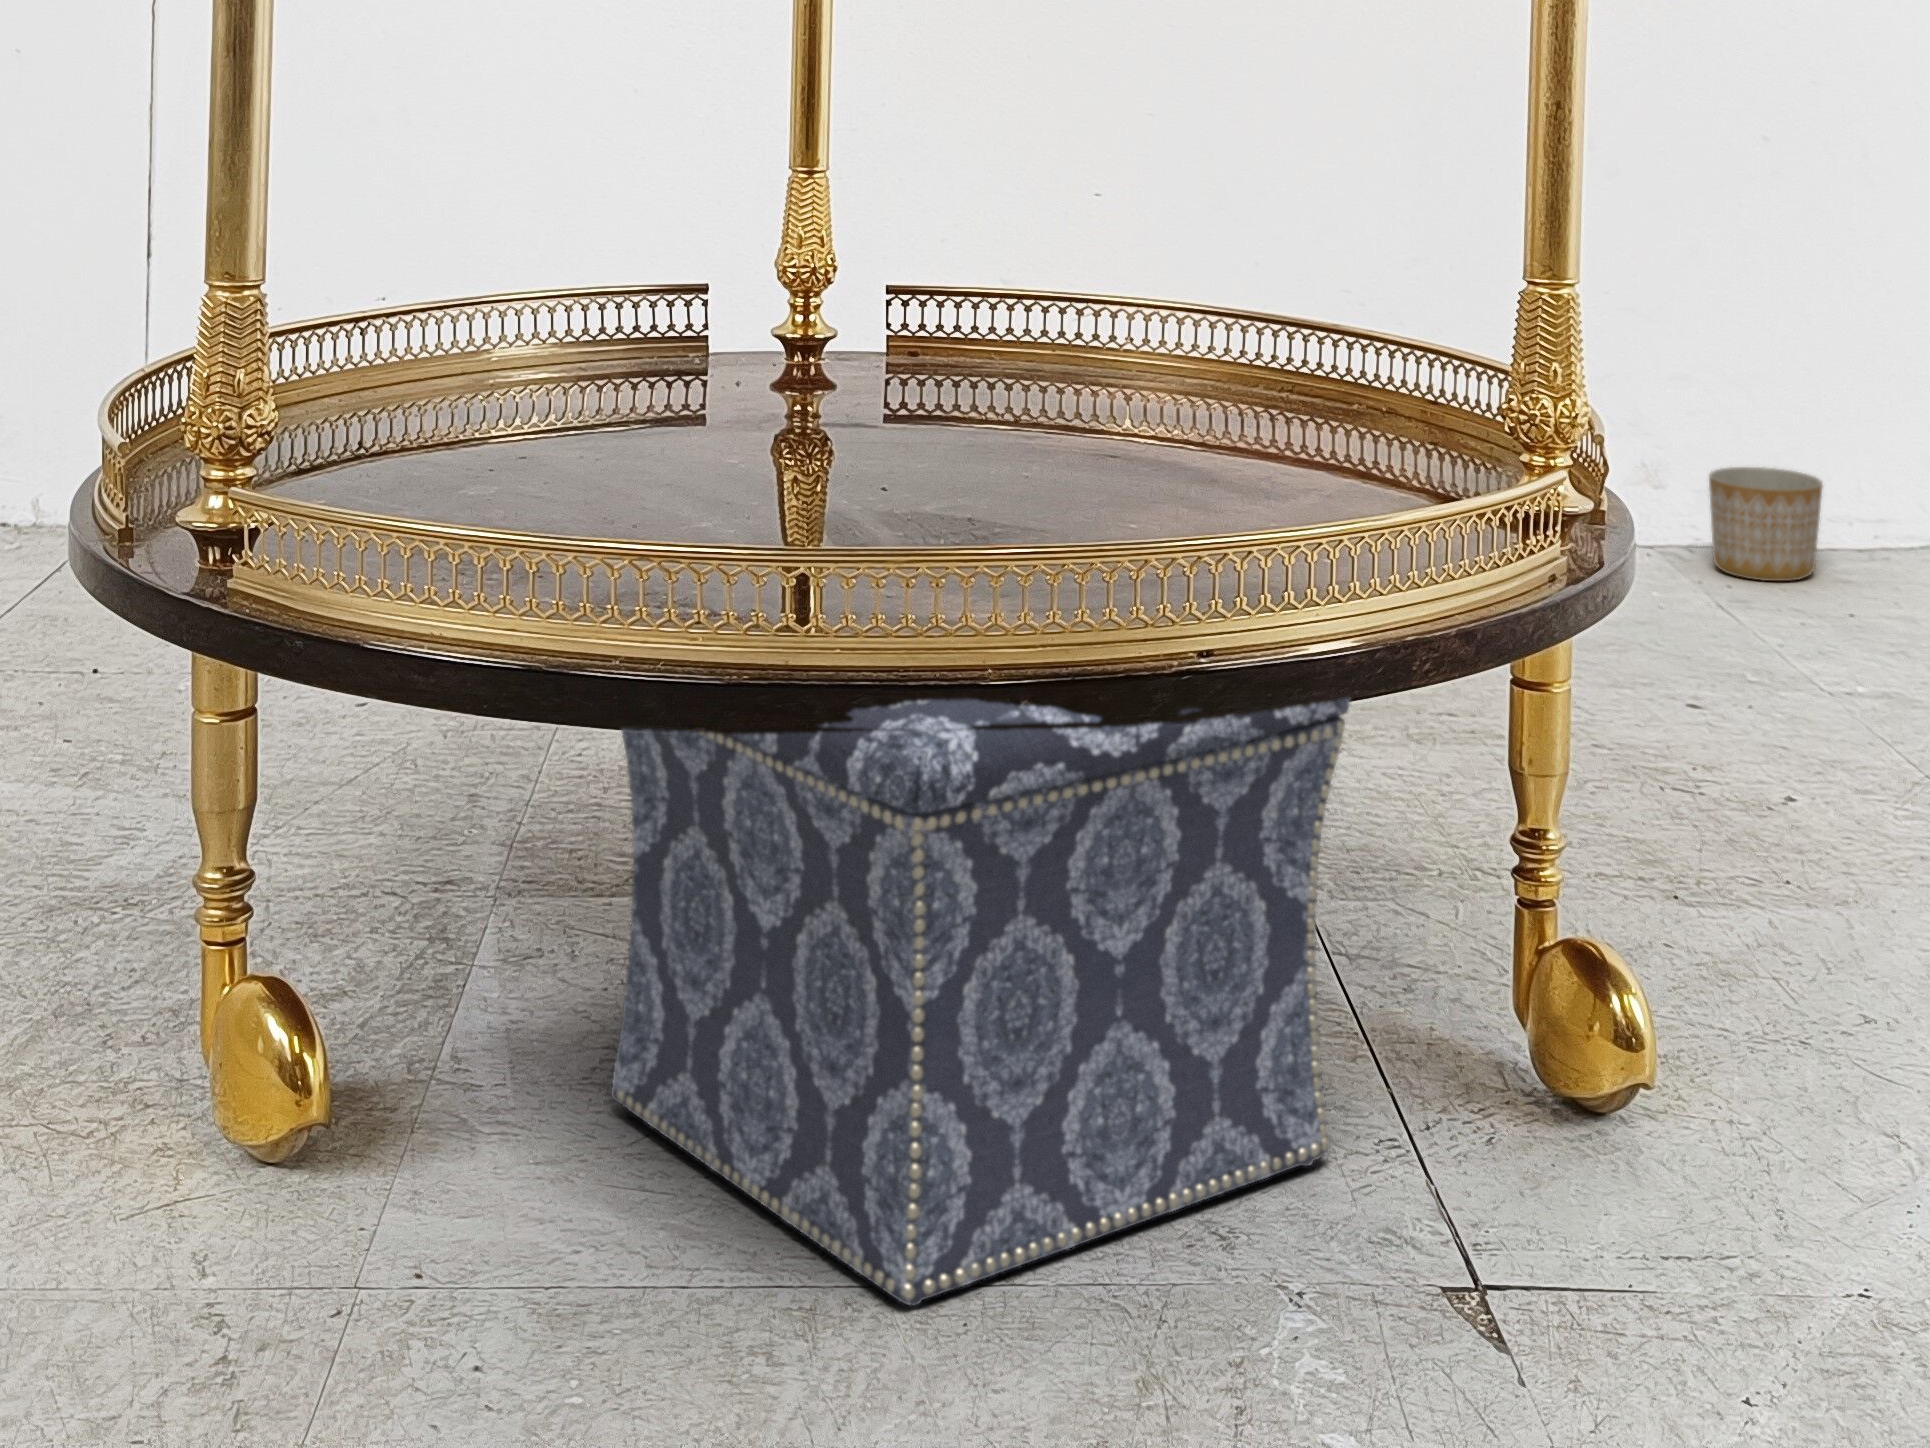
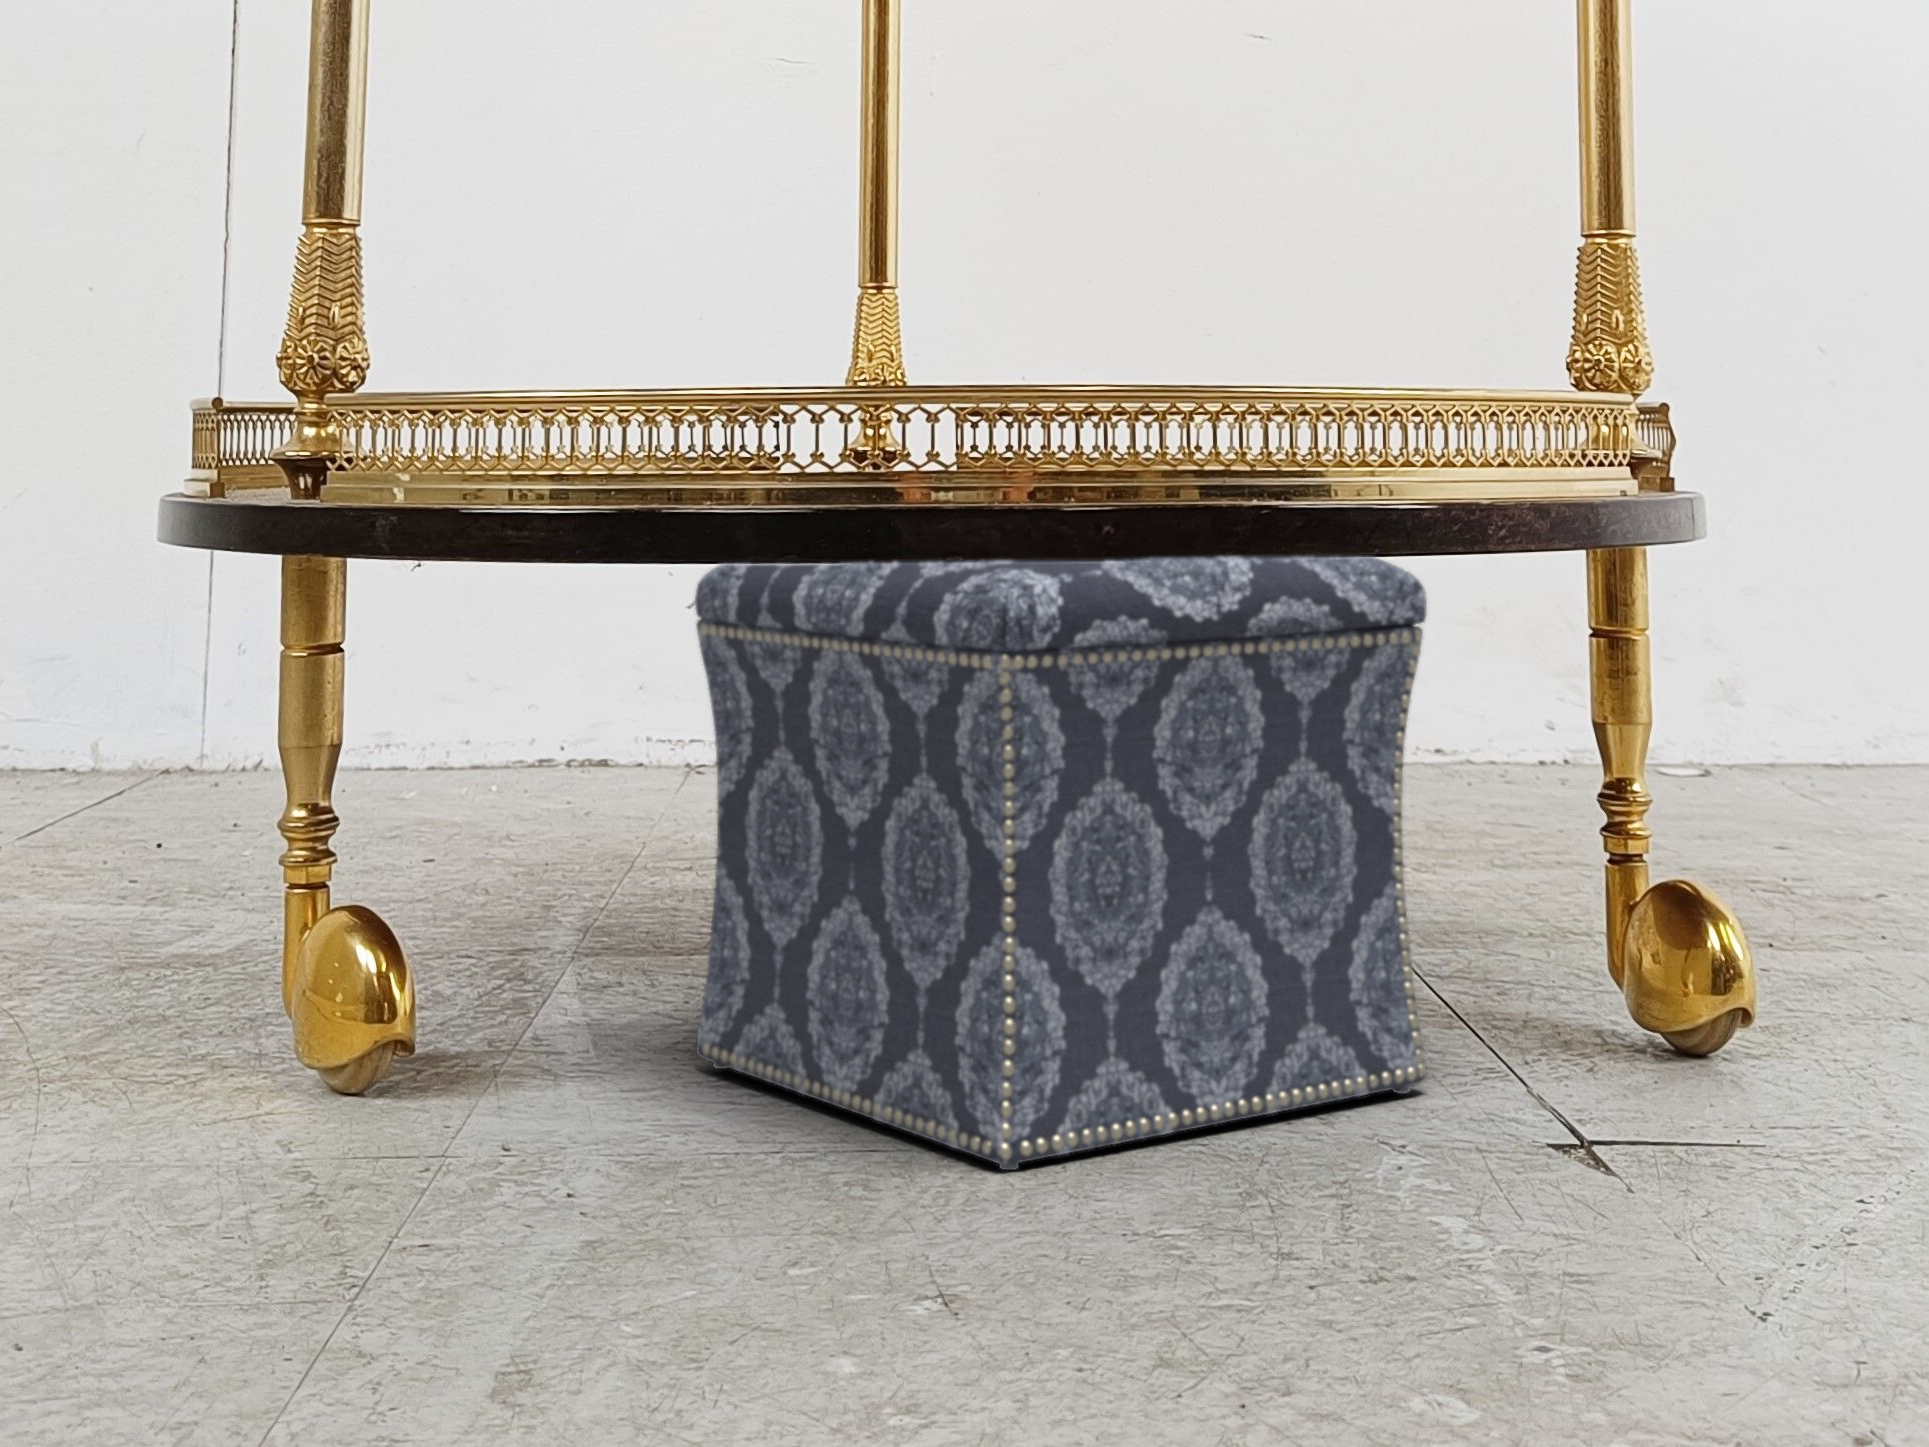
planter: present [1709,467,1823,581] -> none [1781,677,1898,785]

